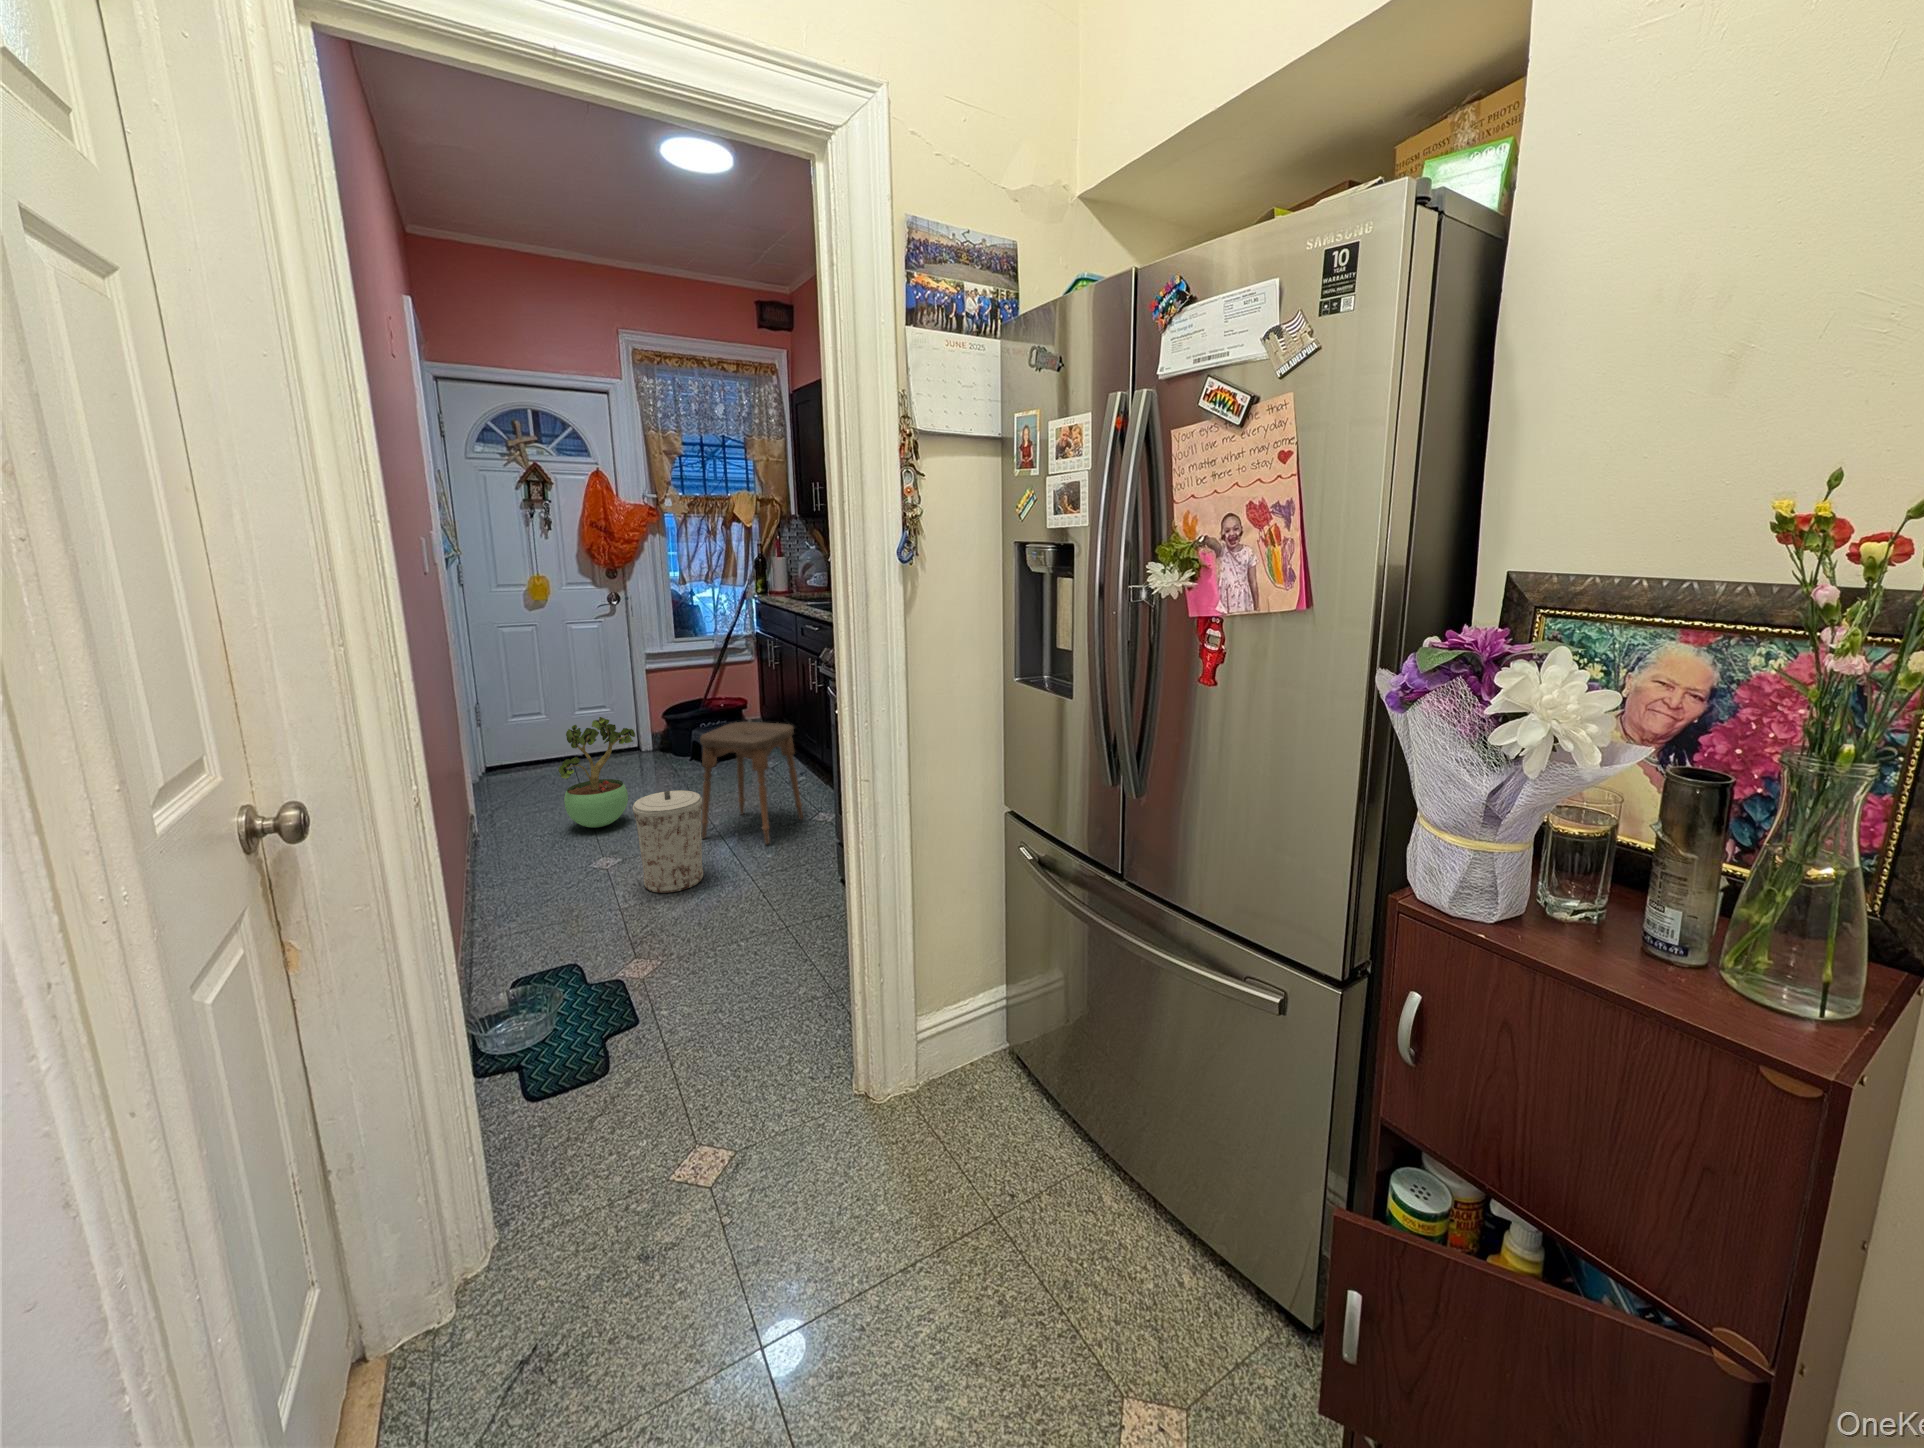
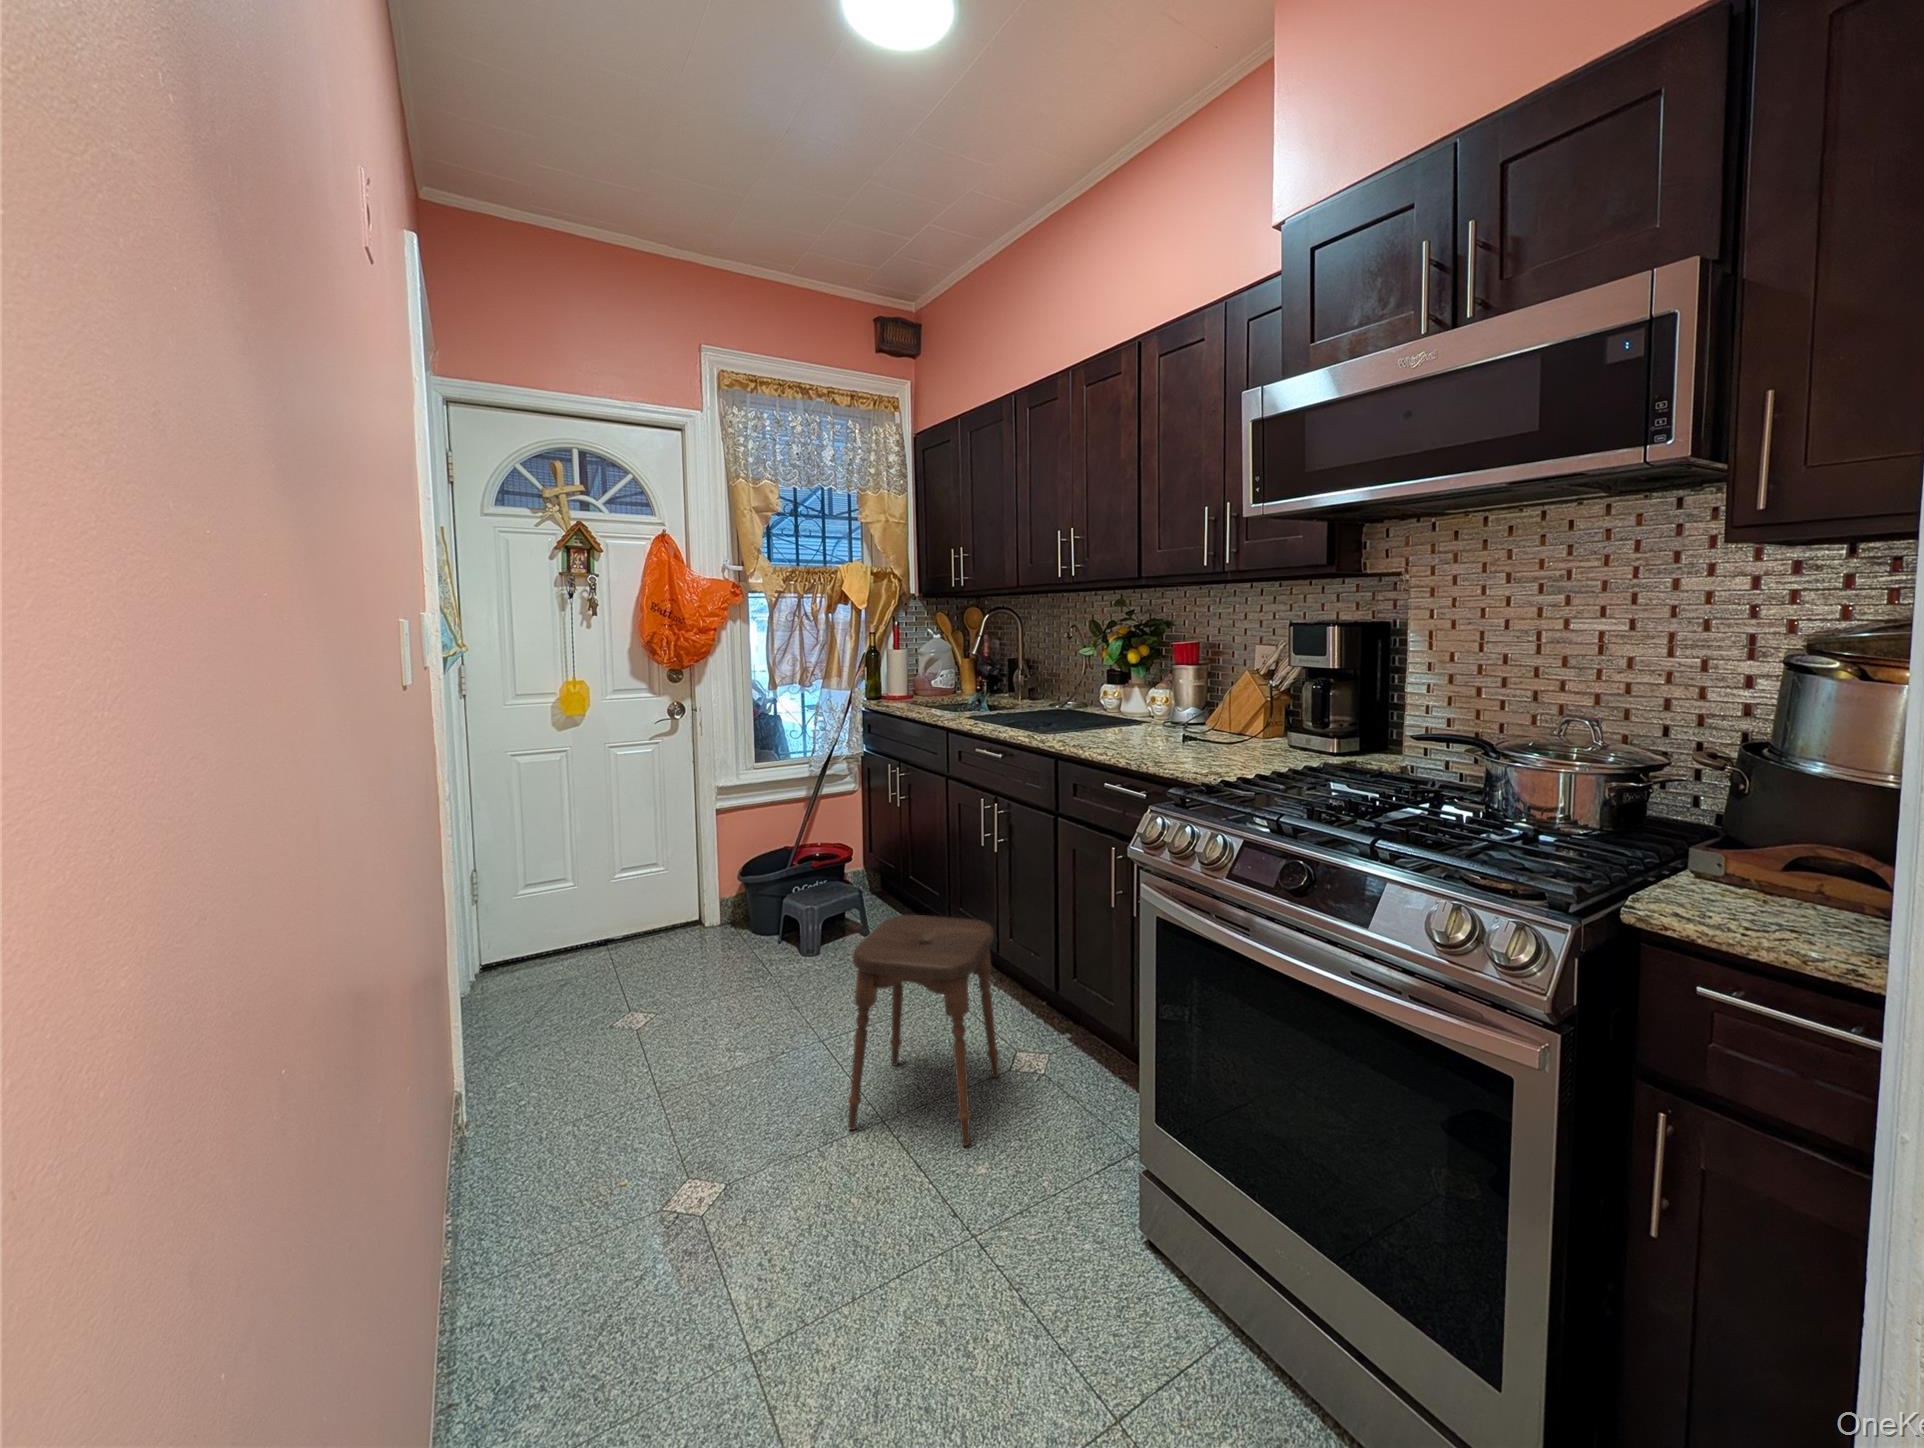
potted plant: present [558,717,635,828] -> none [612,914,733,1104]
trash can: present [633,791,703,893] -> none [768,1074,890,1298]

